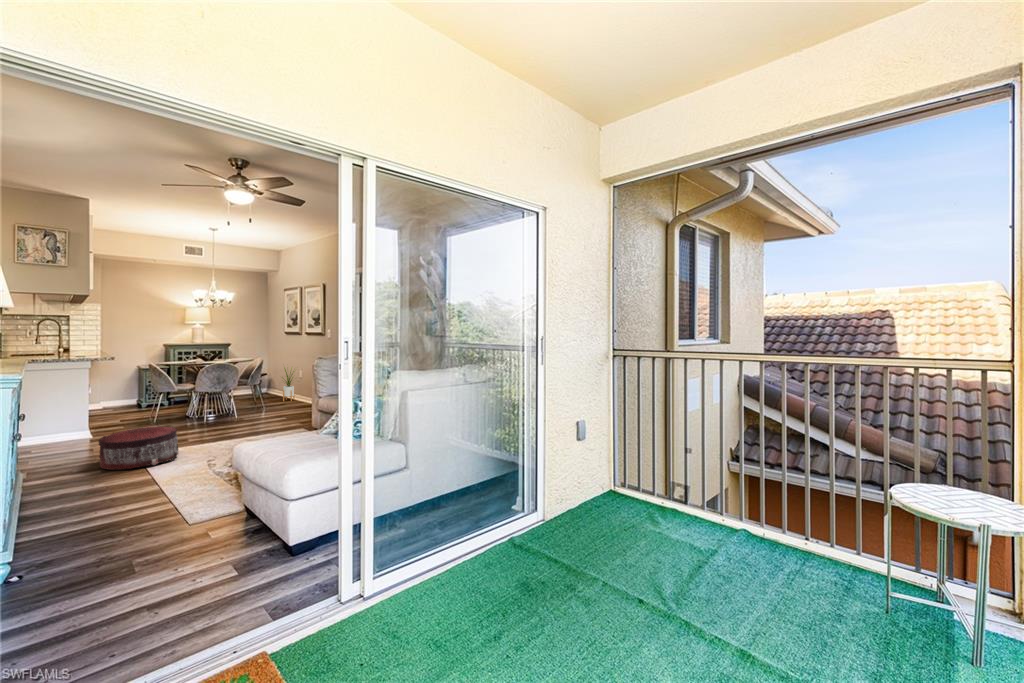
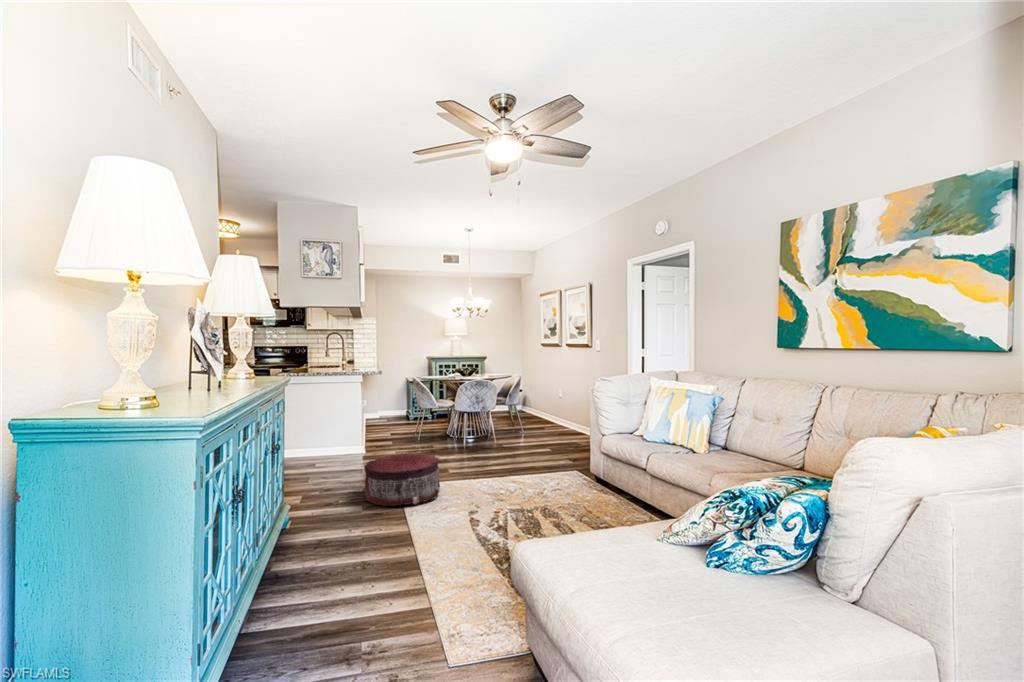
house plant: present [283,368,295,401] -> none [533,380,557,426]

